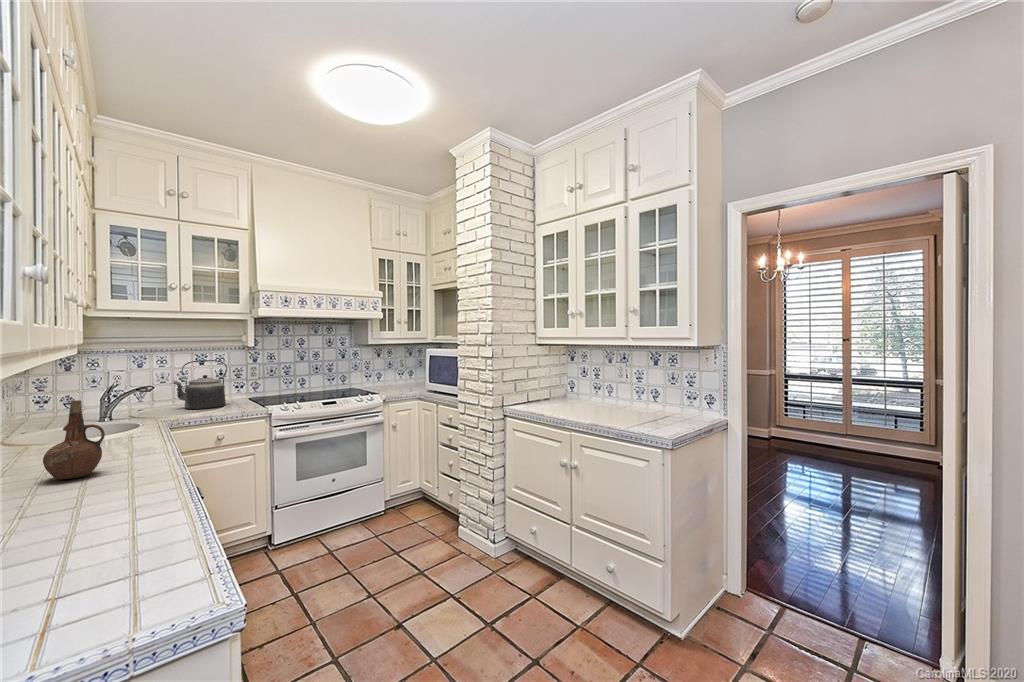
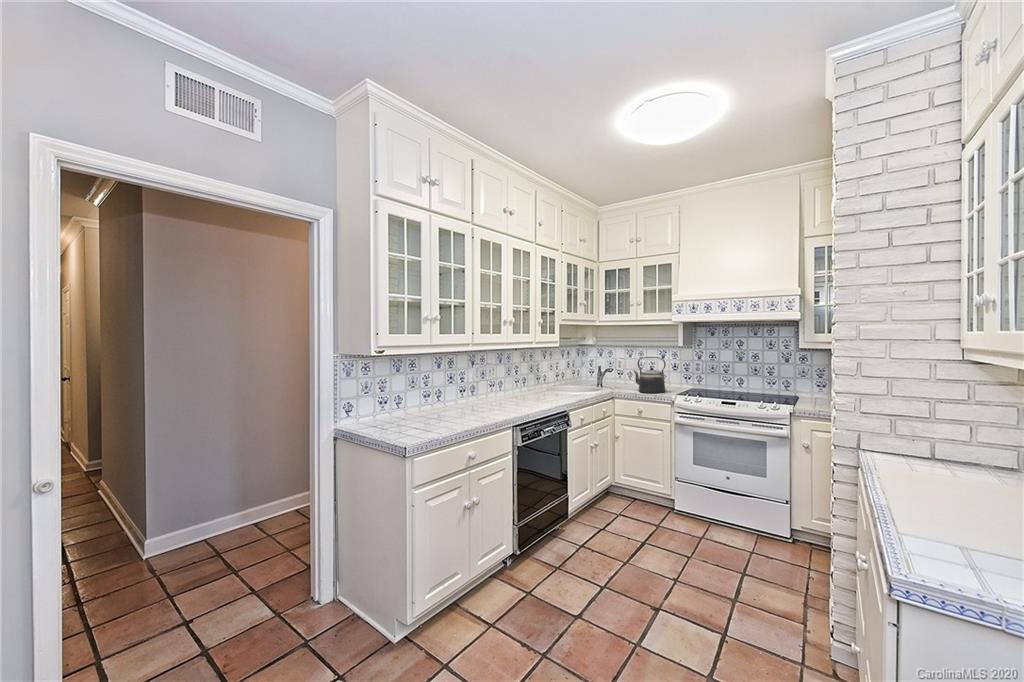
ceramic pitcher: present [43,400,105,479] -> none [498,378,518,415]

